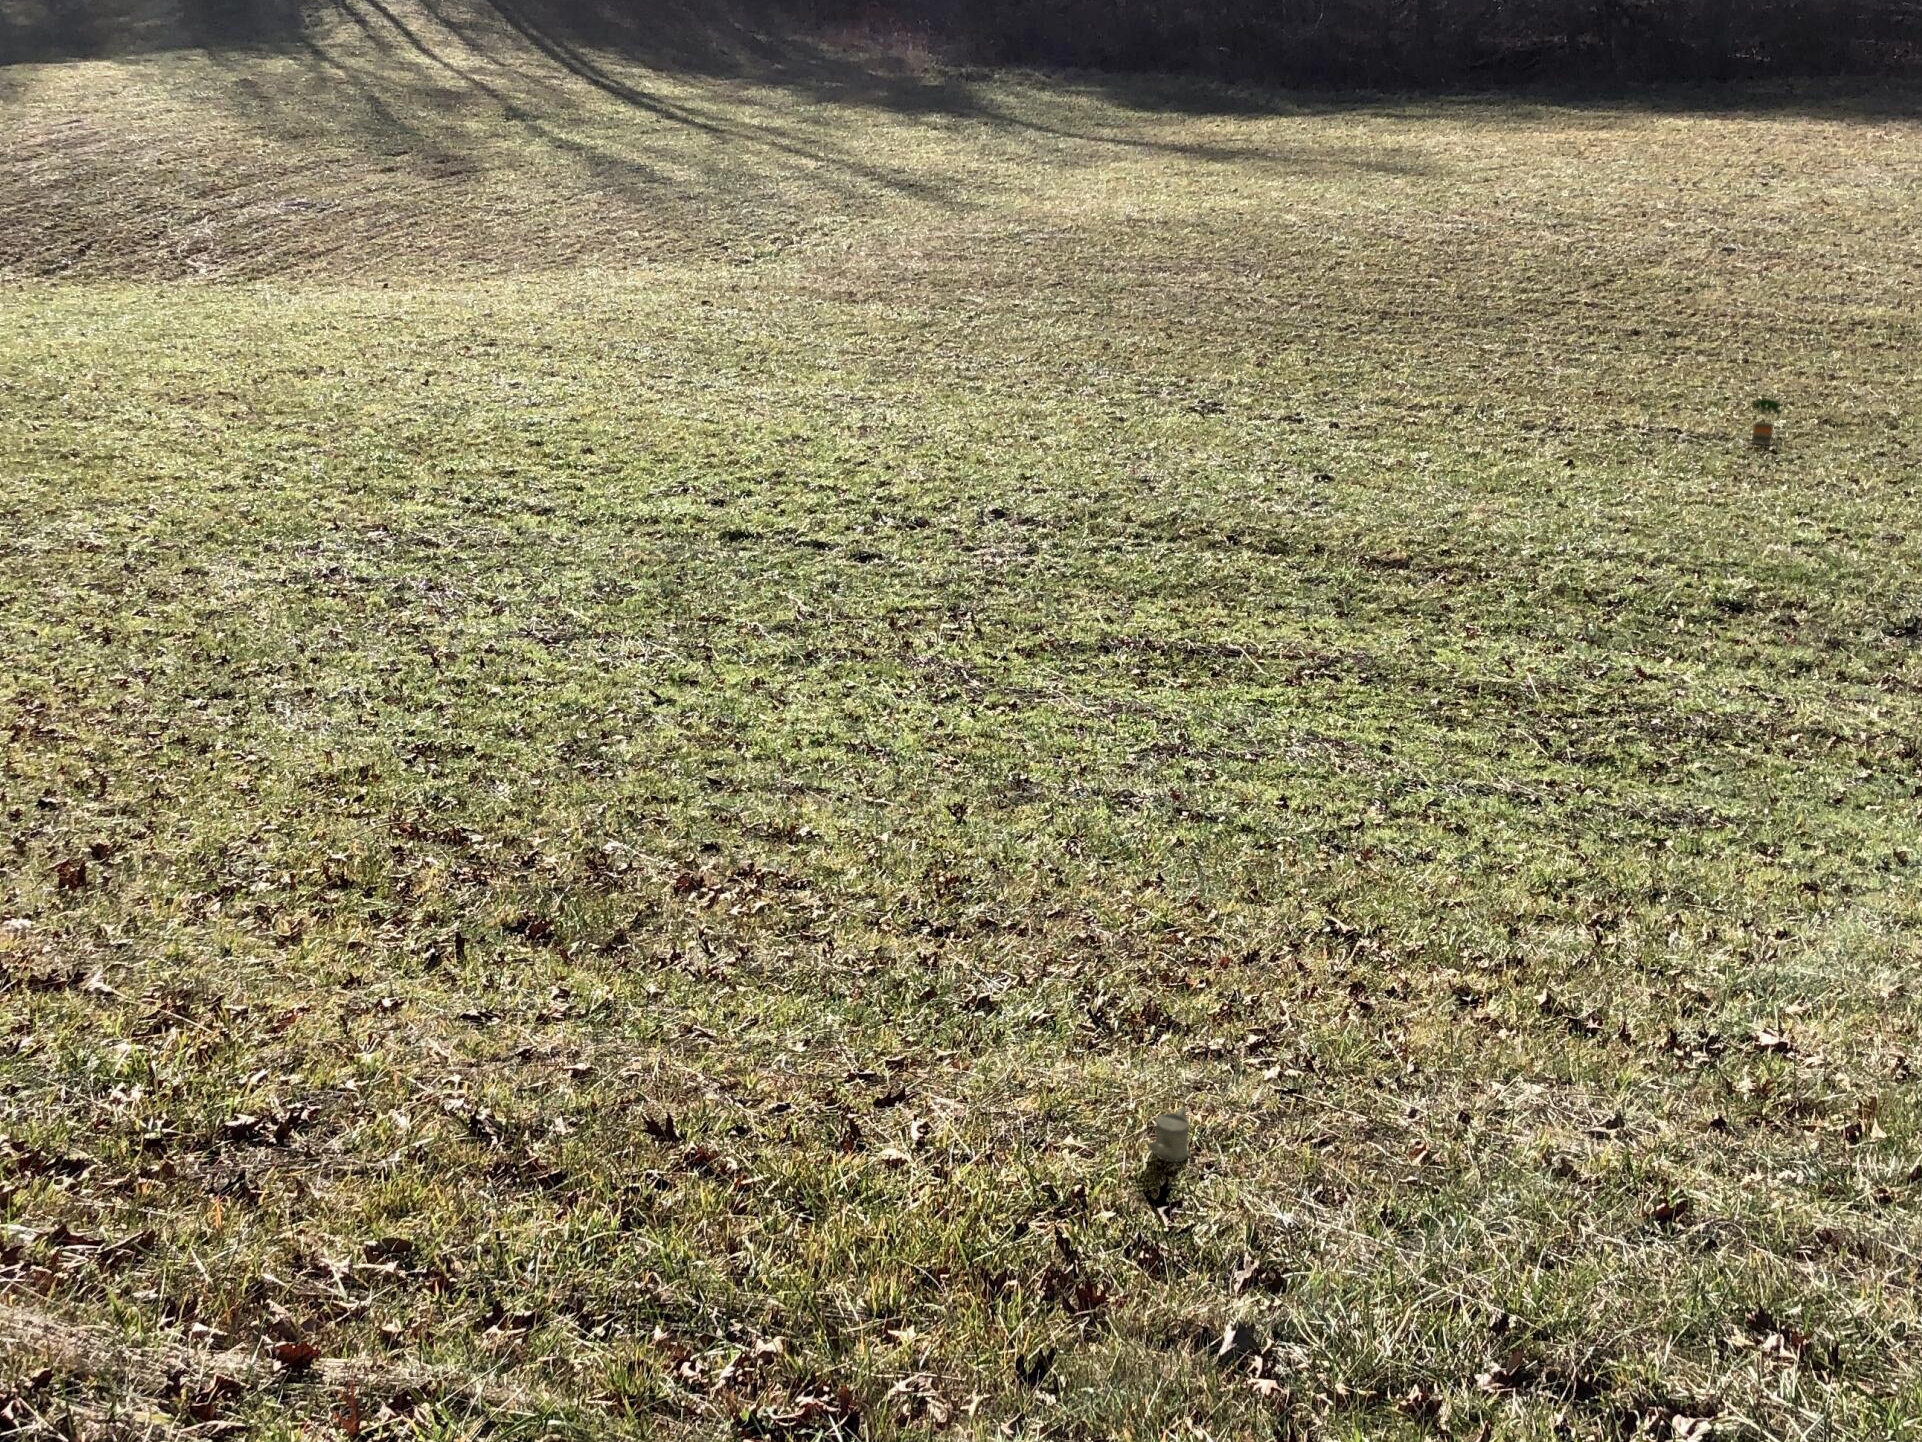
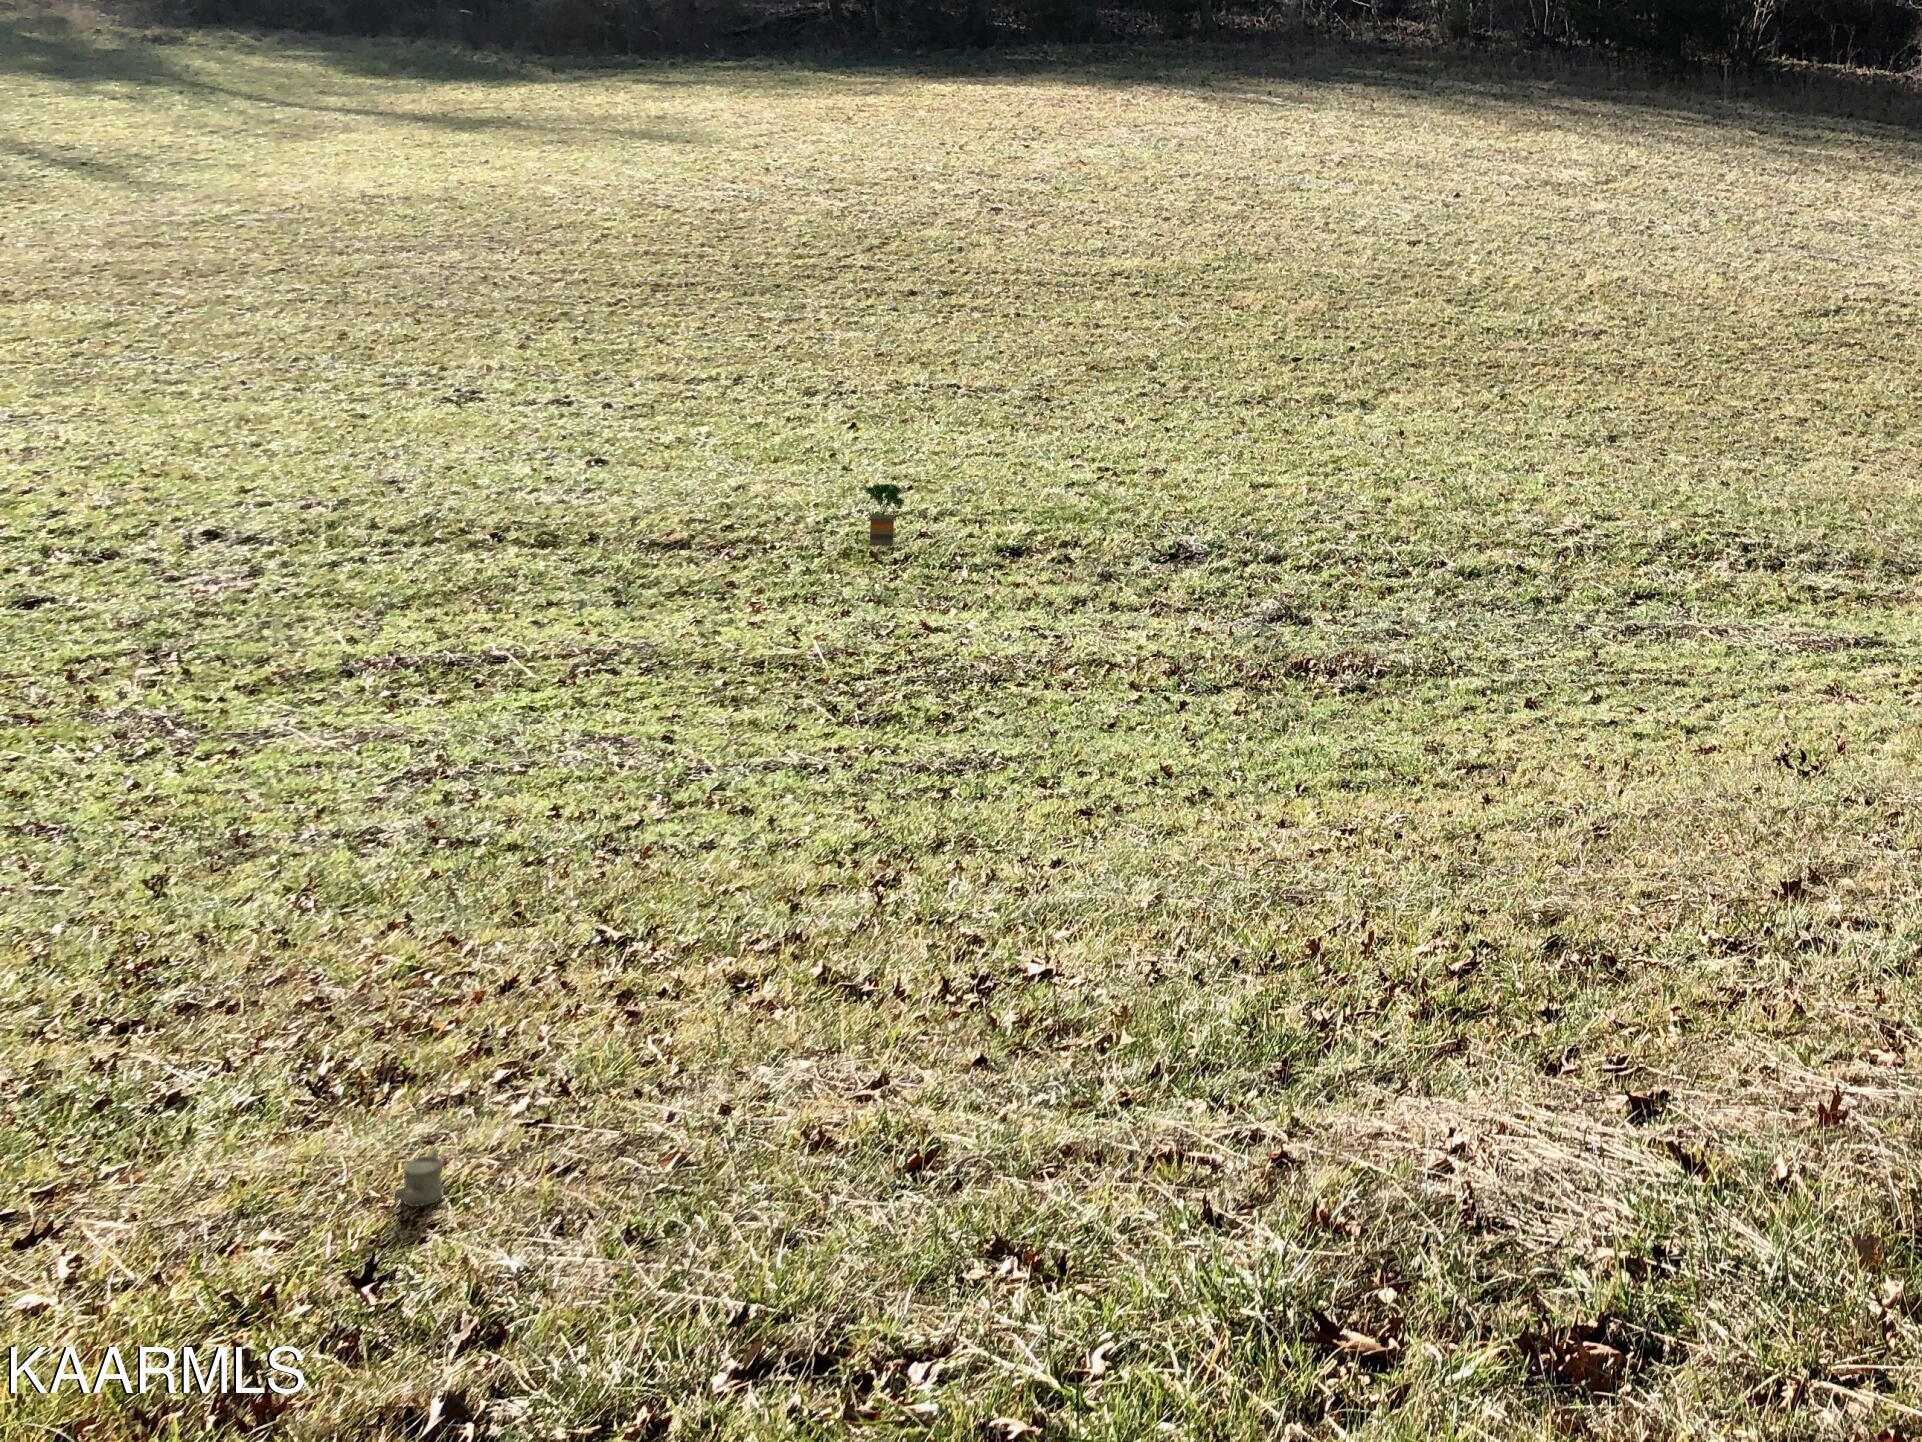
potted tree: present [1751,398,1782,445] -> present [865,484,905,545]

